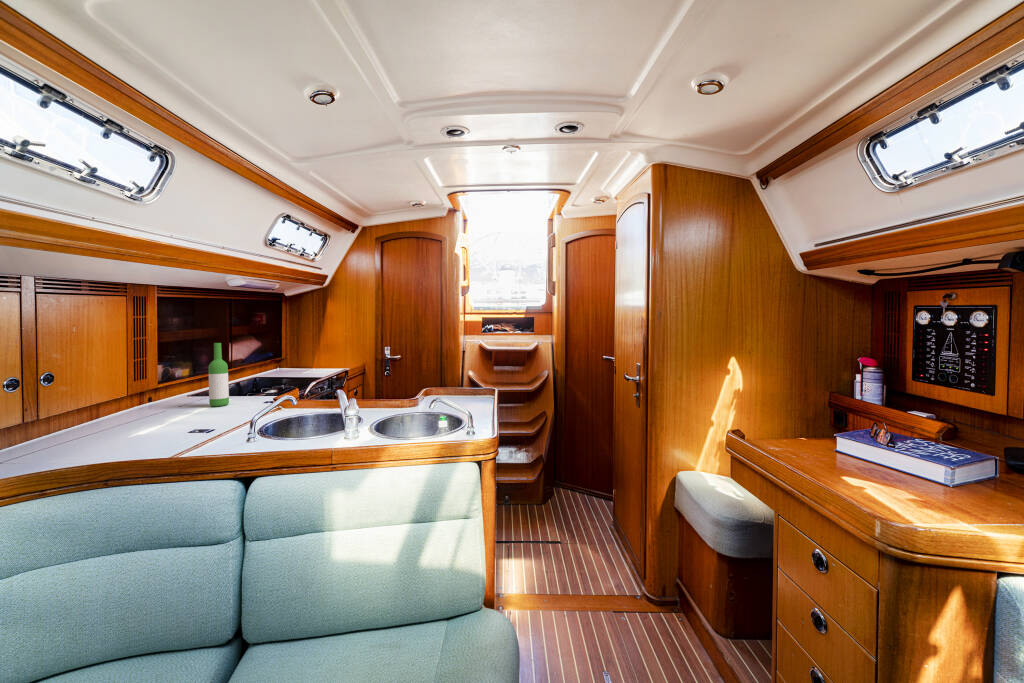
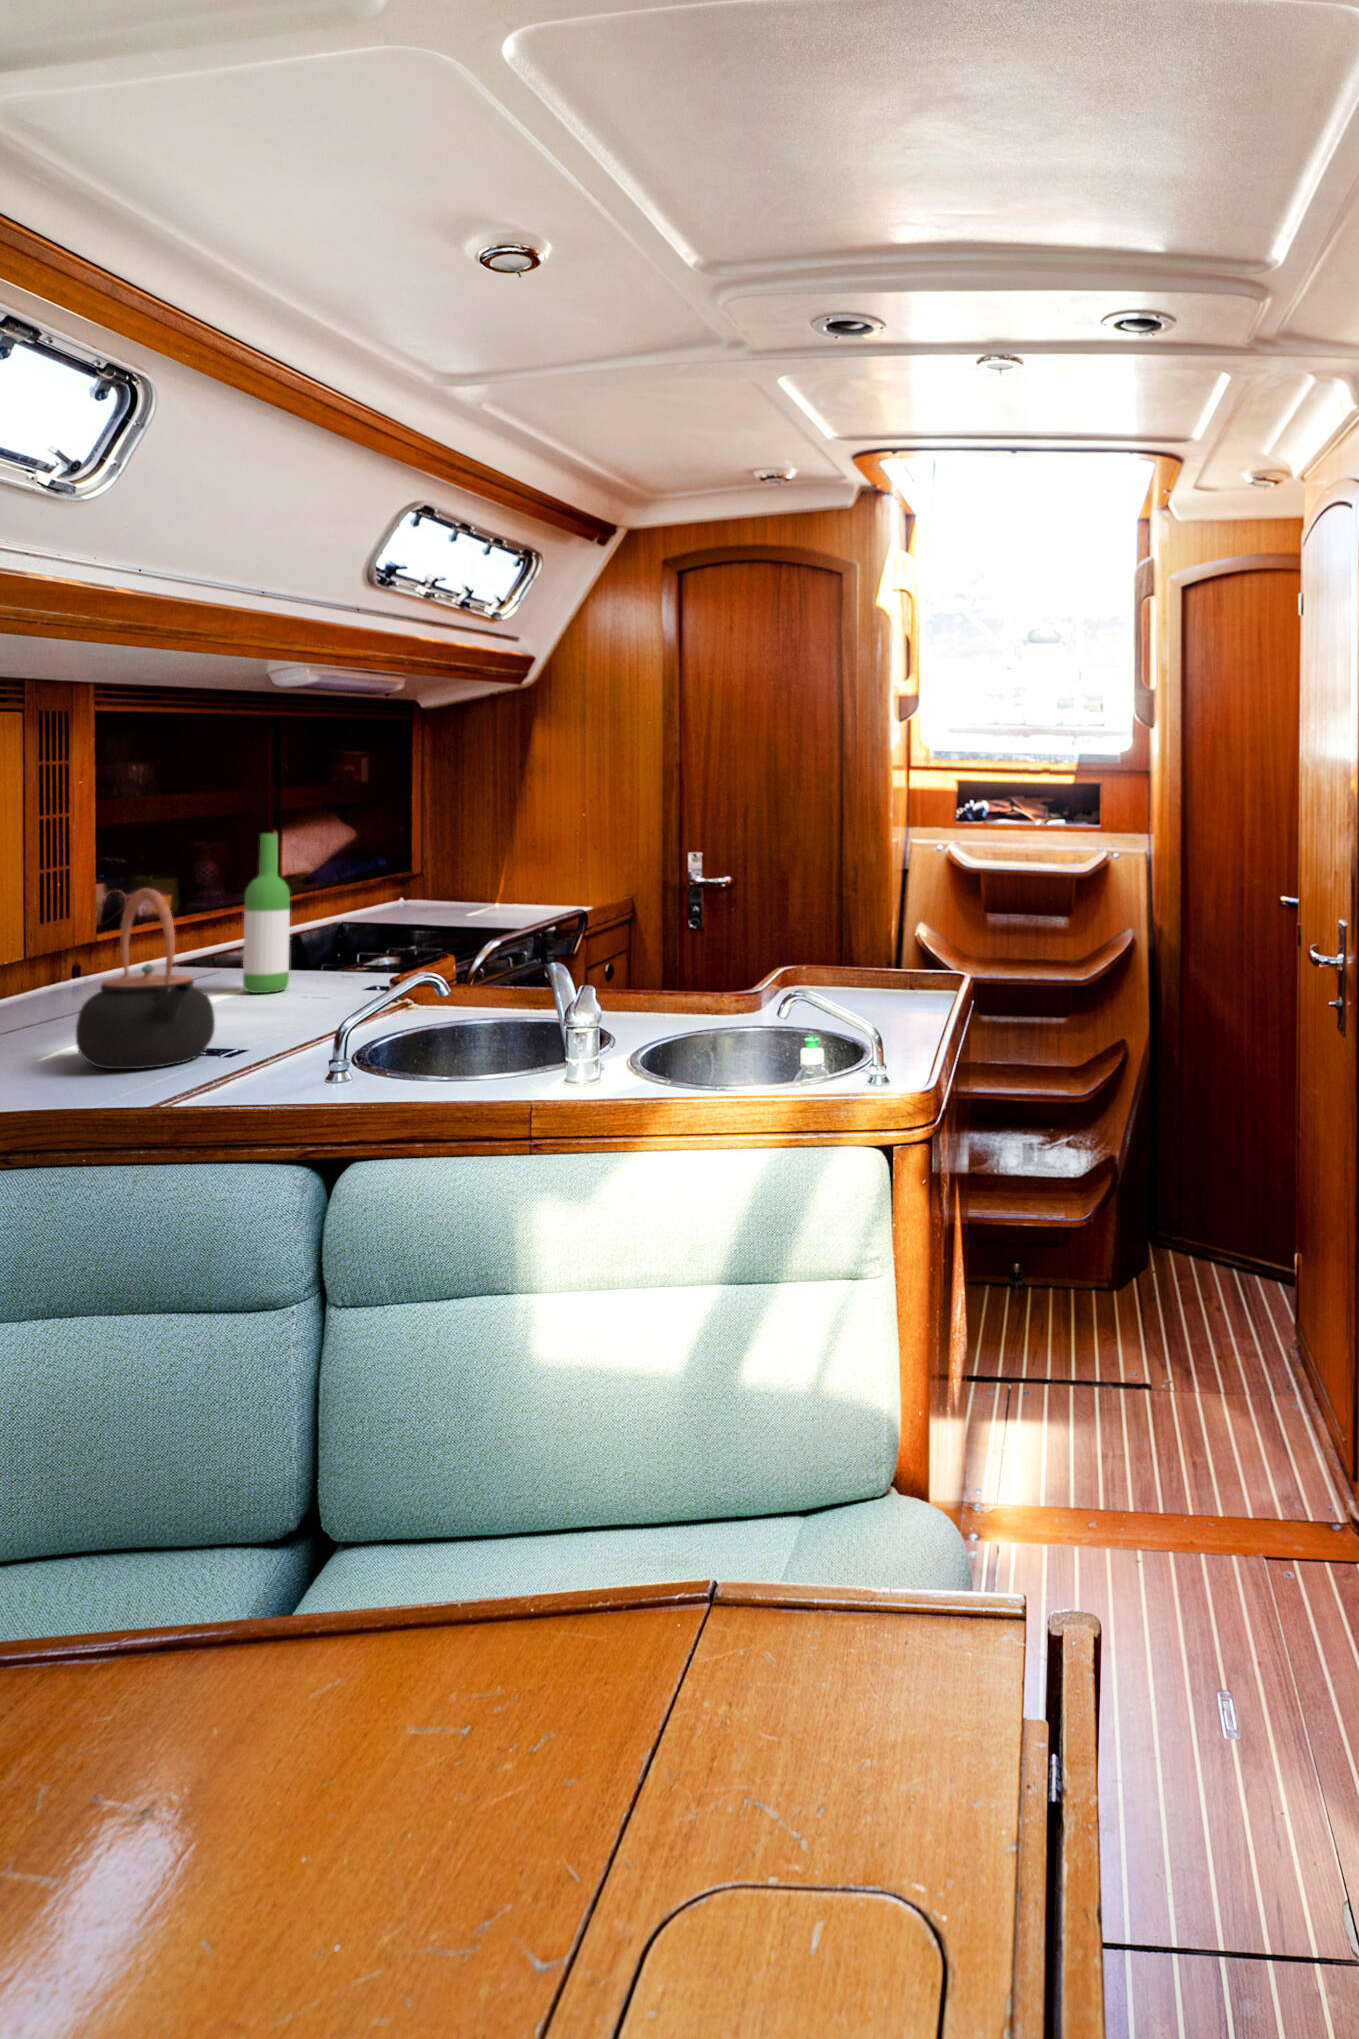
teapot: none [129,368,193,444] -> present [76,889,215,1069]

